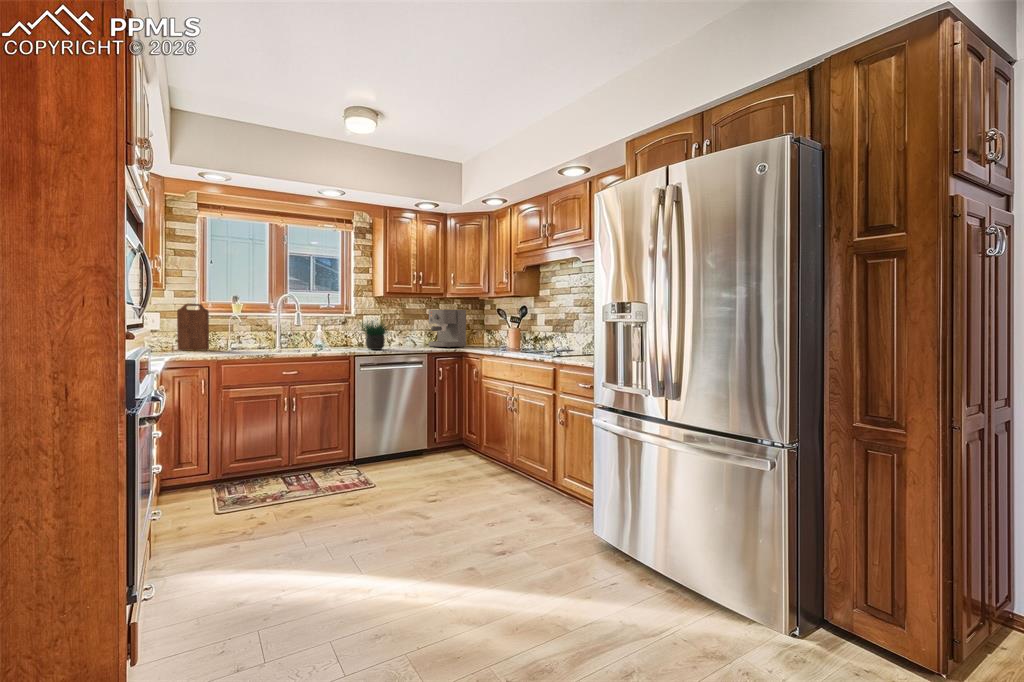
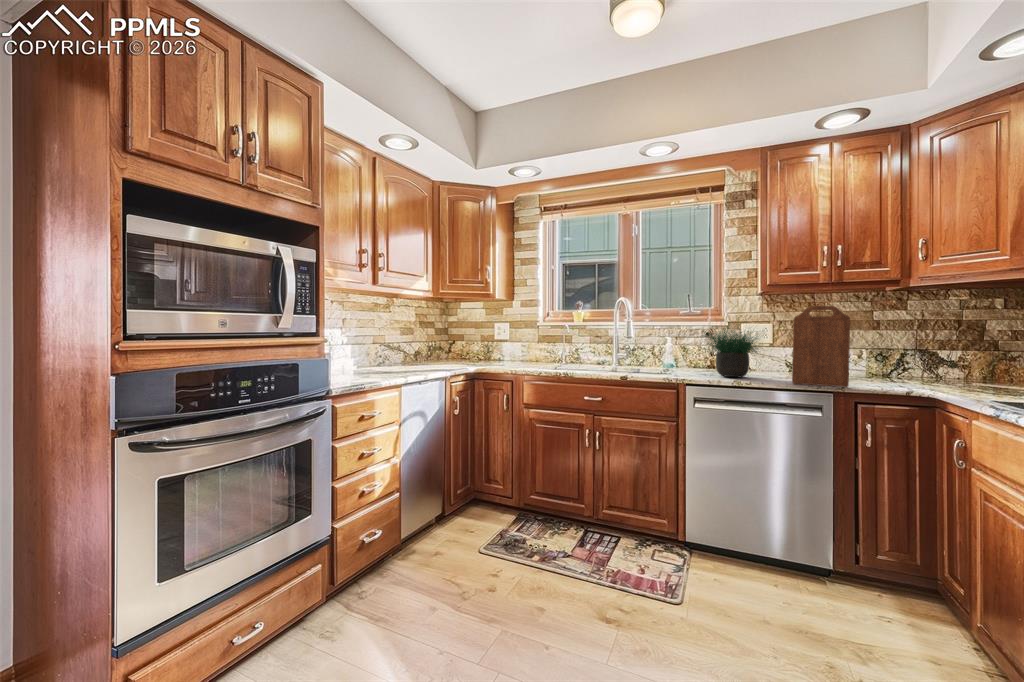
cutting board: present [177,304,209,350] -> present [792,306,850,387]
coffee maker: present [429,310,466,348] -> none [853,305,962,386]

